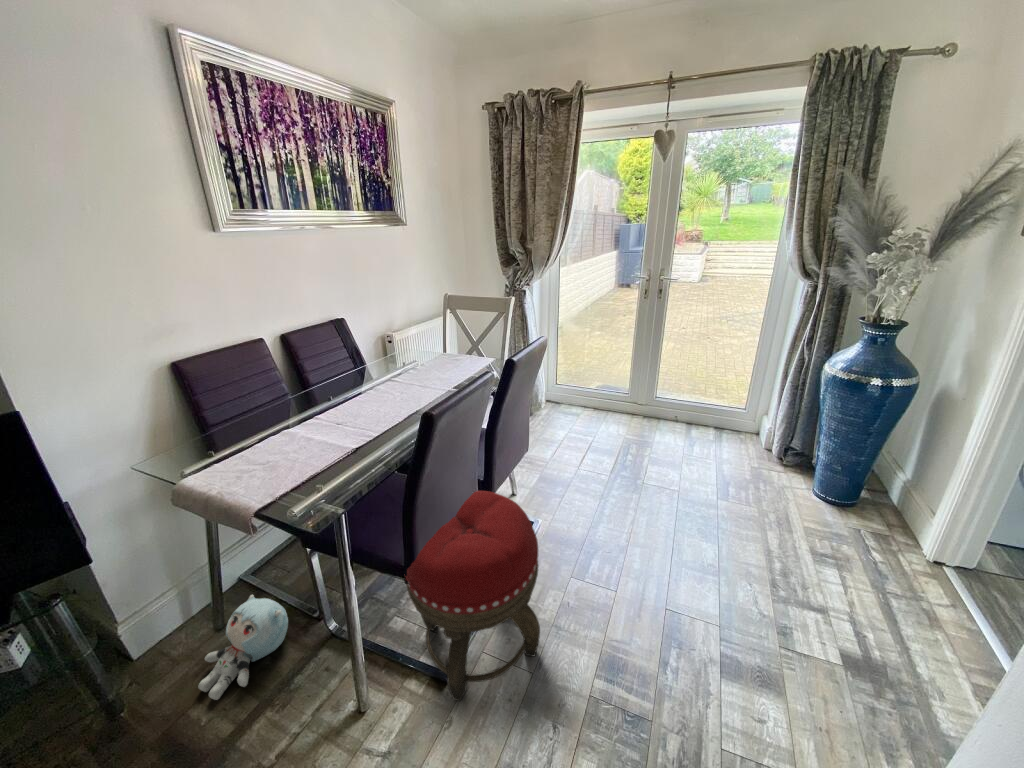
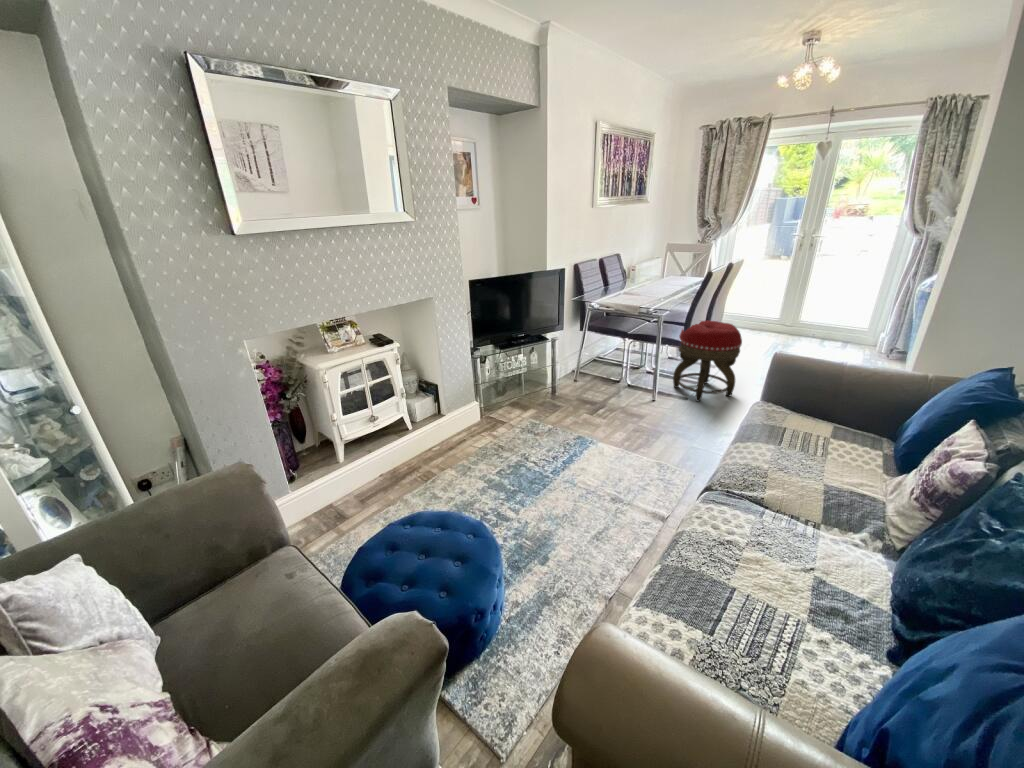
plush toy: present [198,595,288,700] -> none [581,364,613,394]

